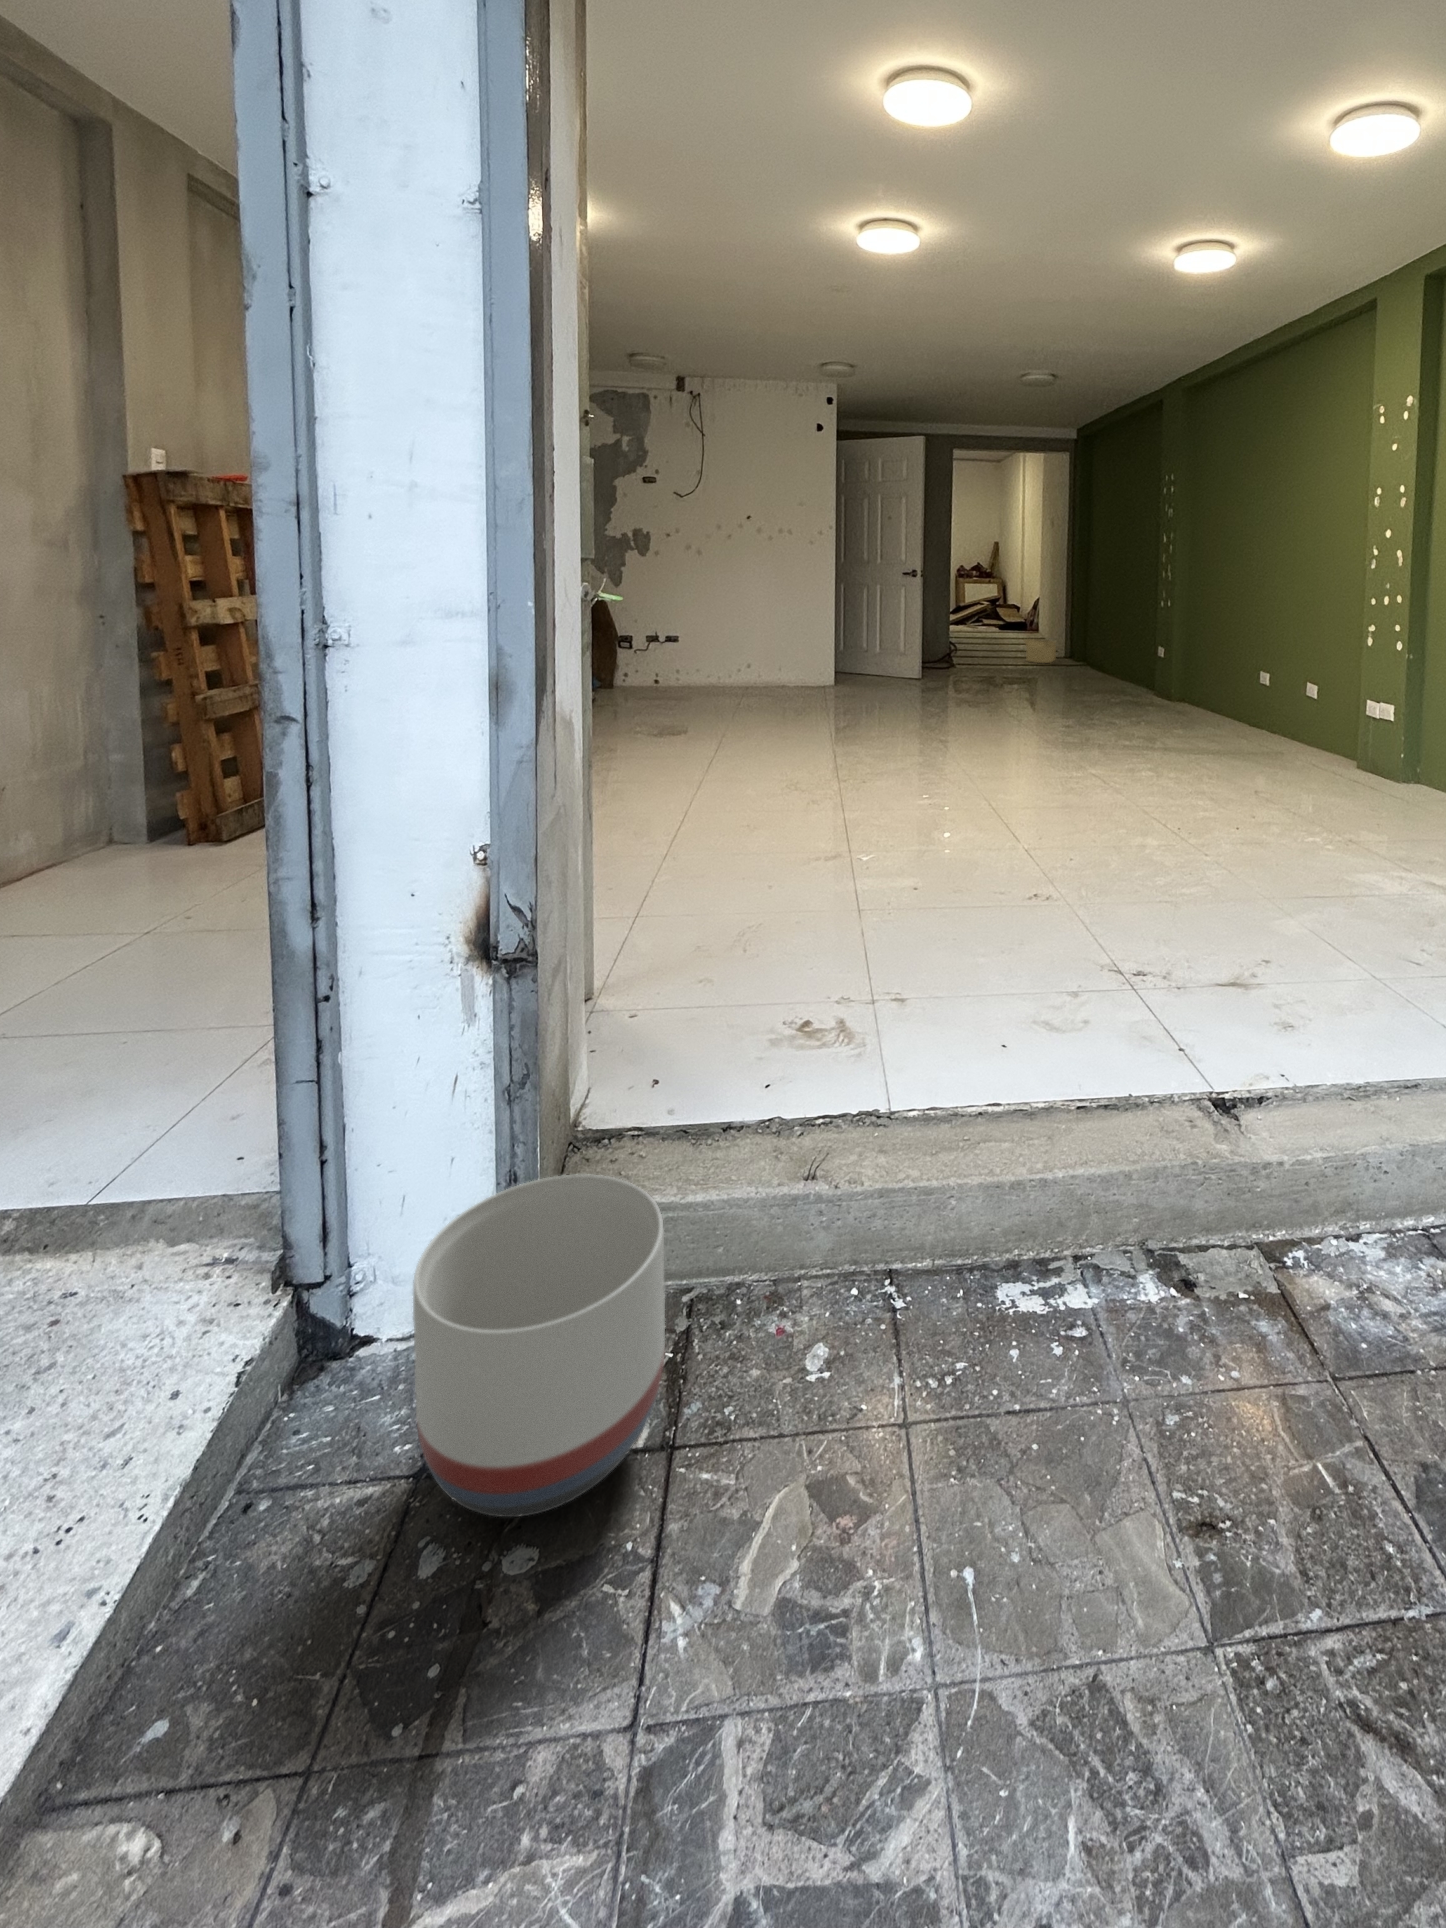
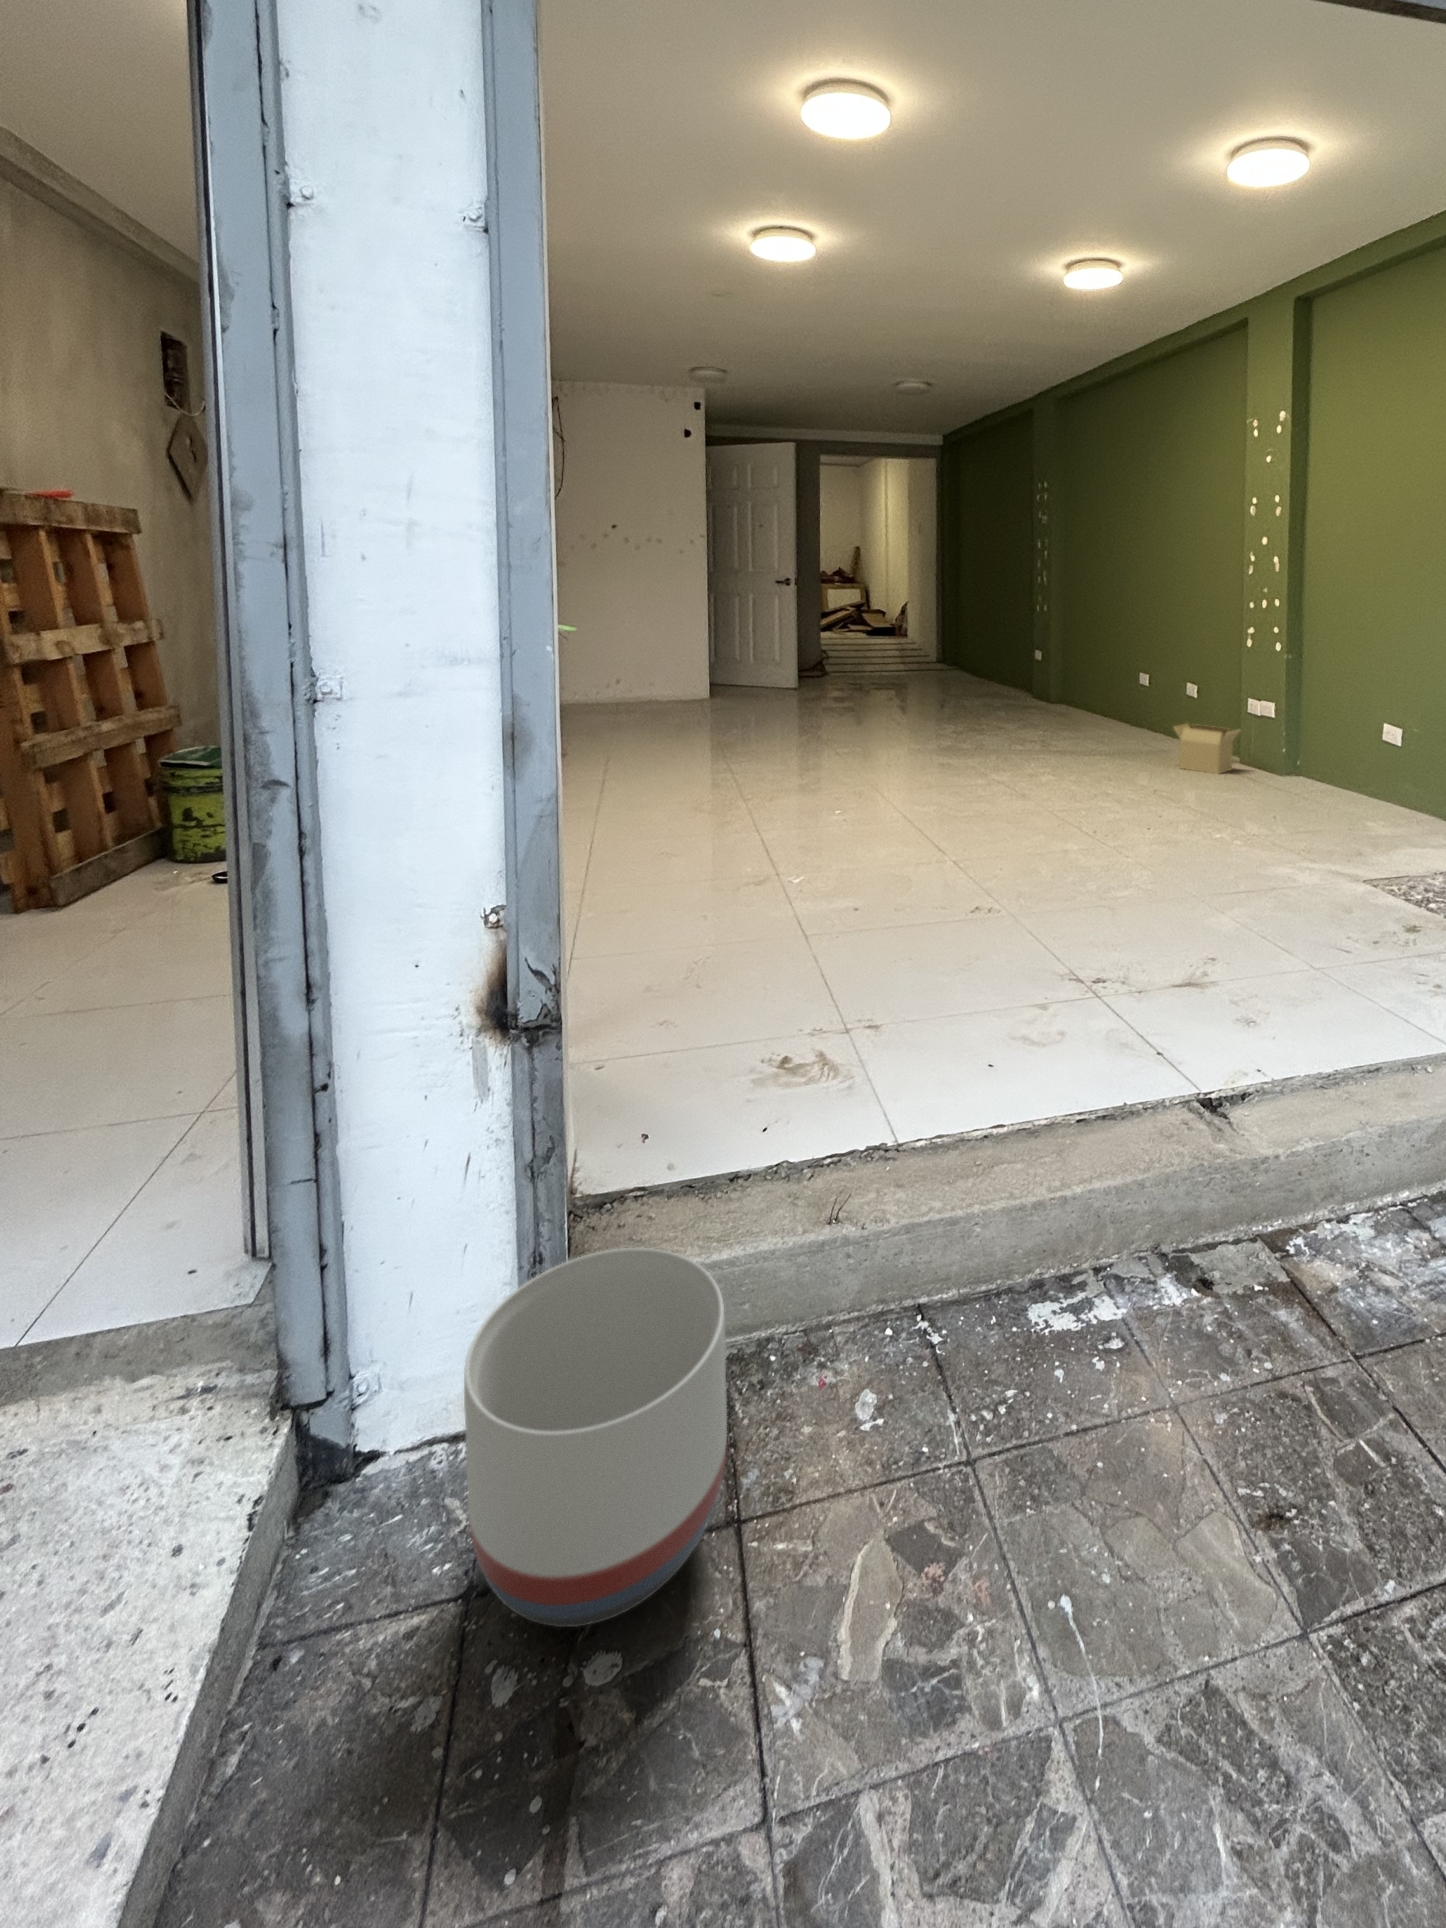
cardboard box: present [1025,639,1056,663] -> present [1174,724,1240,774]

